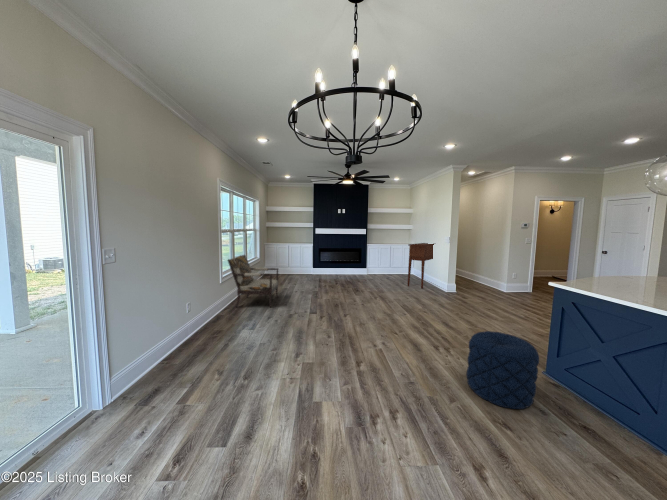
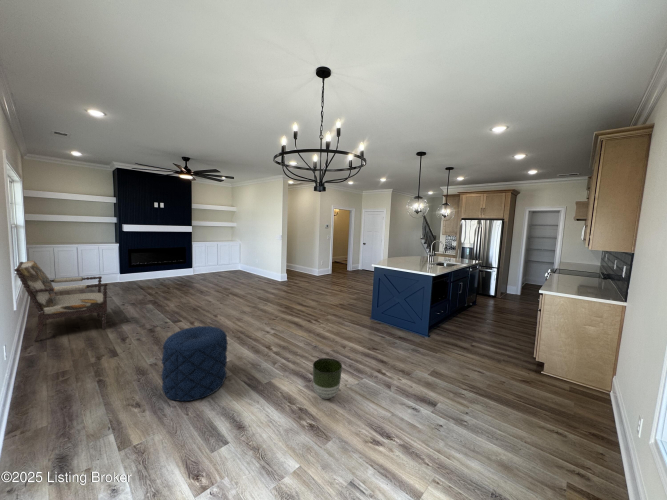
console table: present [408,243,434,288] -> none [250,241,272,283]
pouf: present [466,331,539,409] -> present [162,326,227,401]
planter: none [340,402,382,466] -> present [313,358,342,399]

